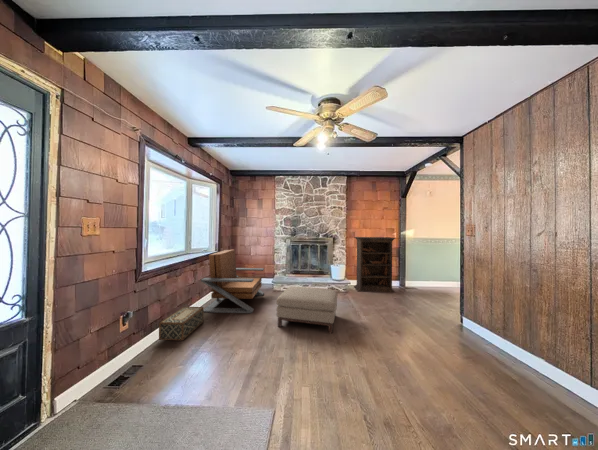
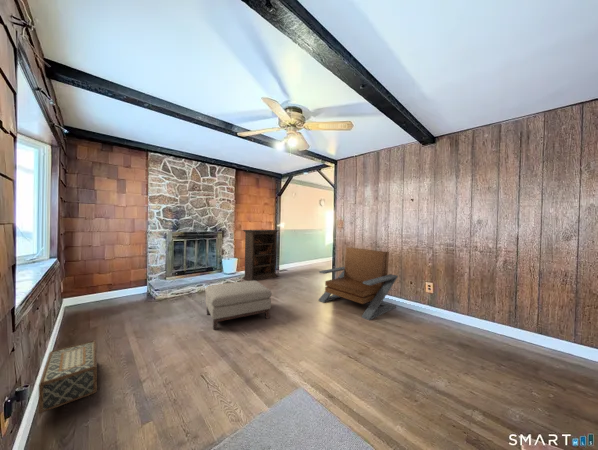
lounge chair: present [201,249,264,313] -> present [319,247,398,320]

